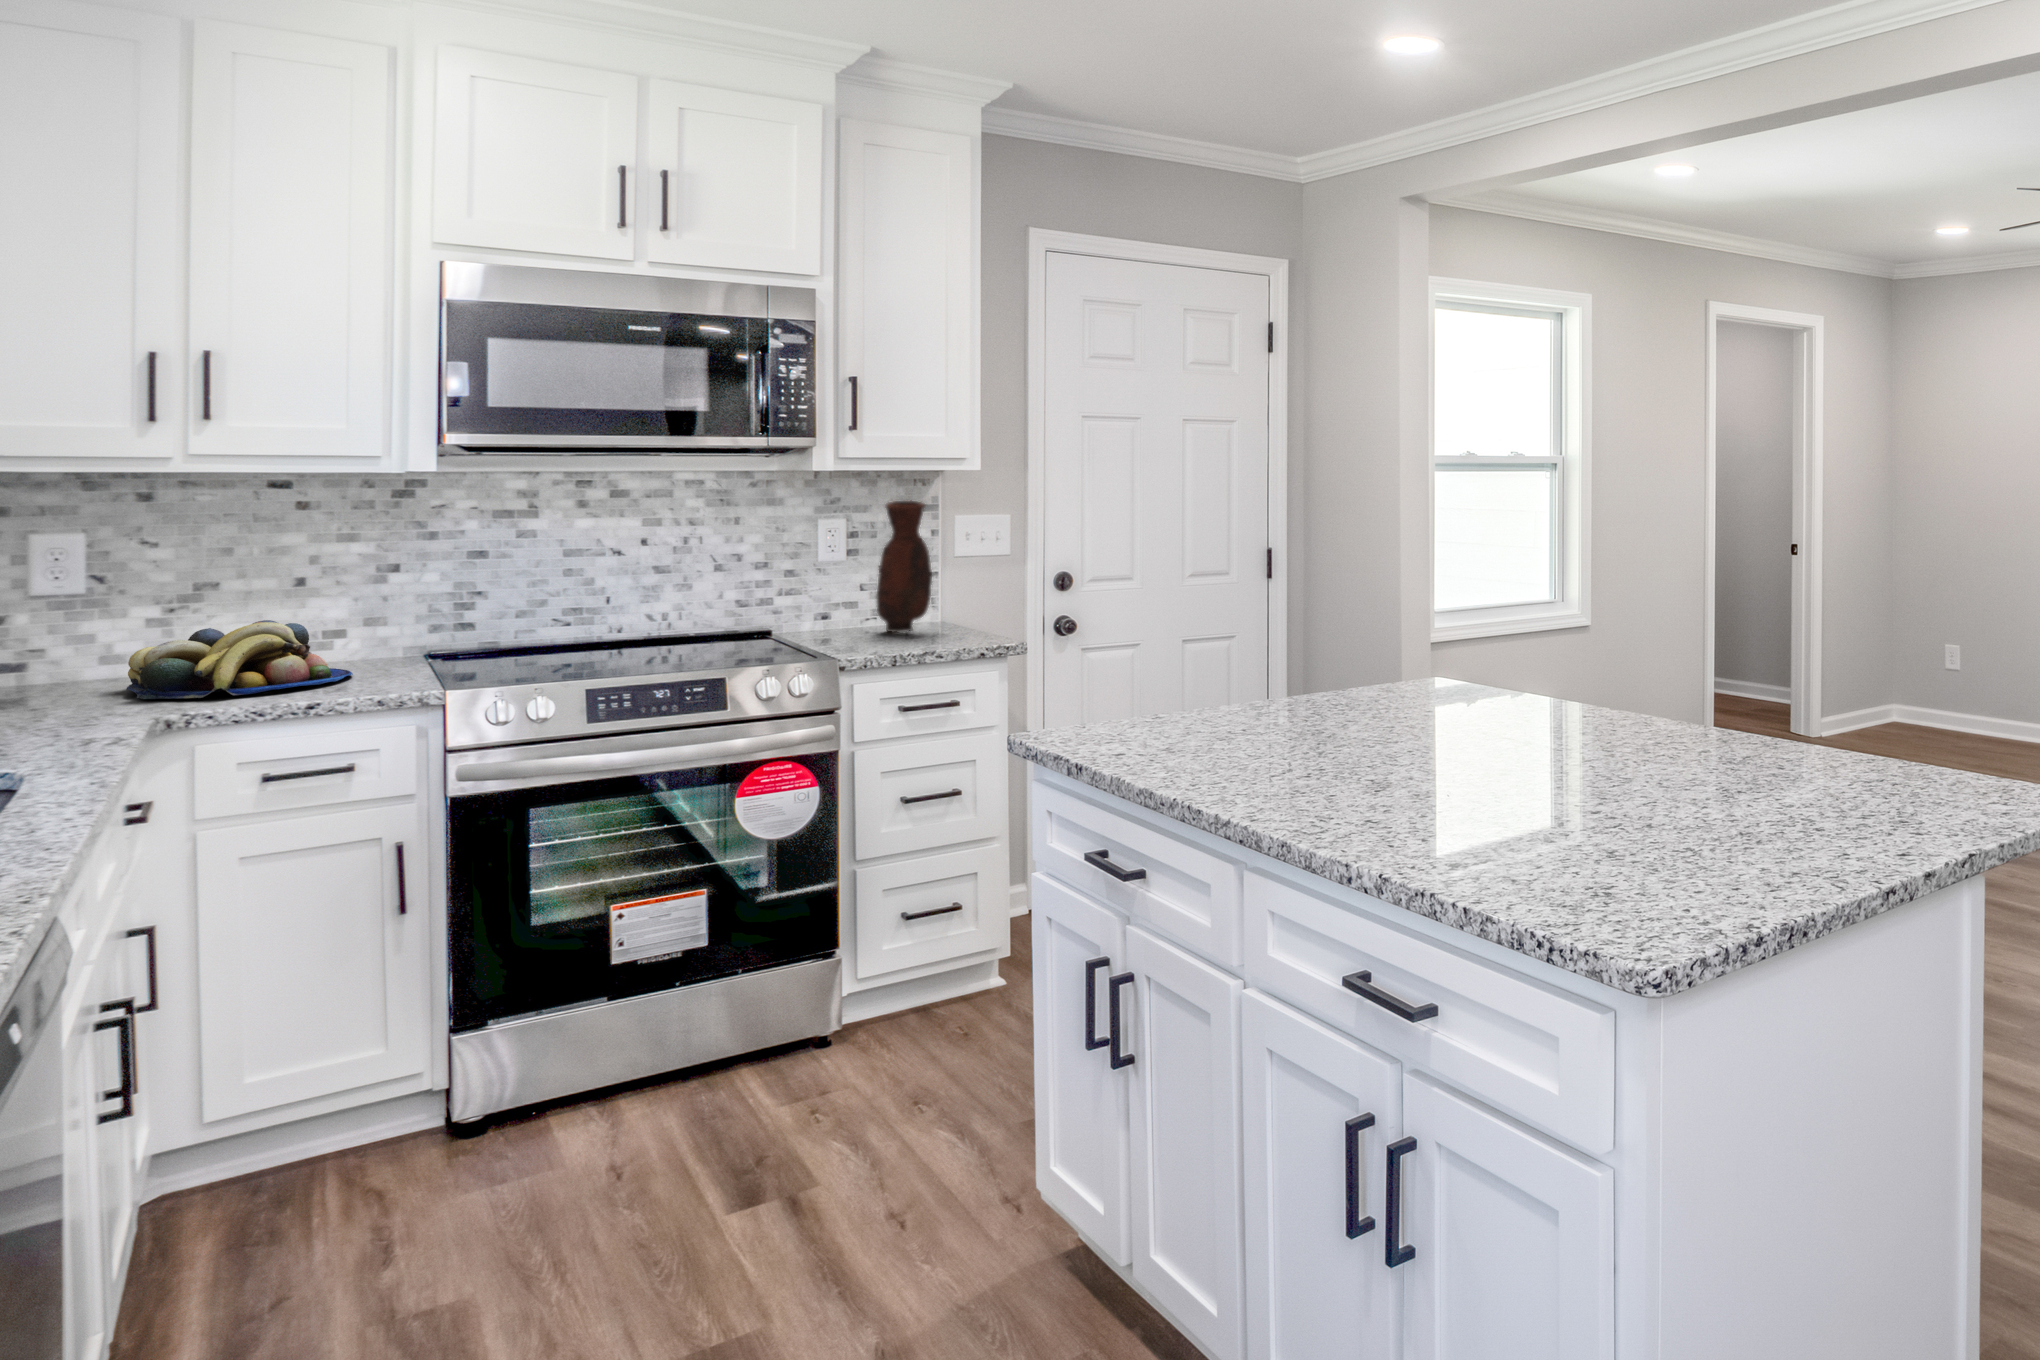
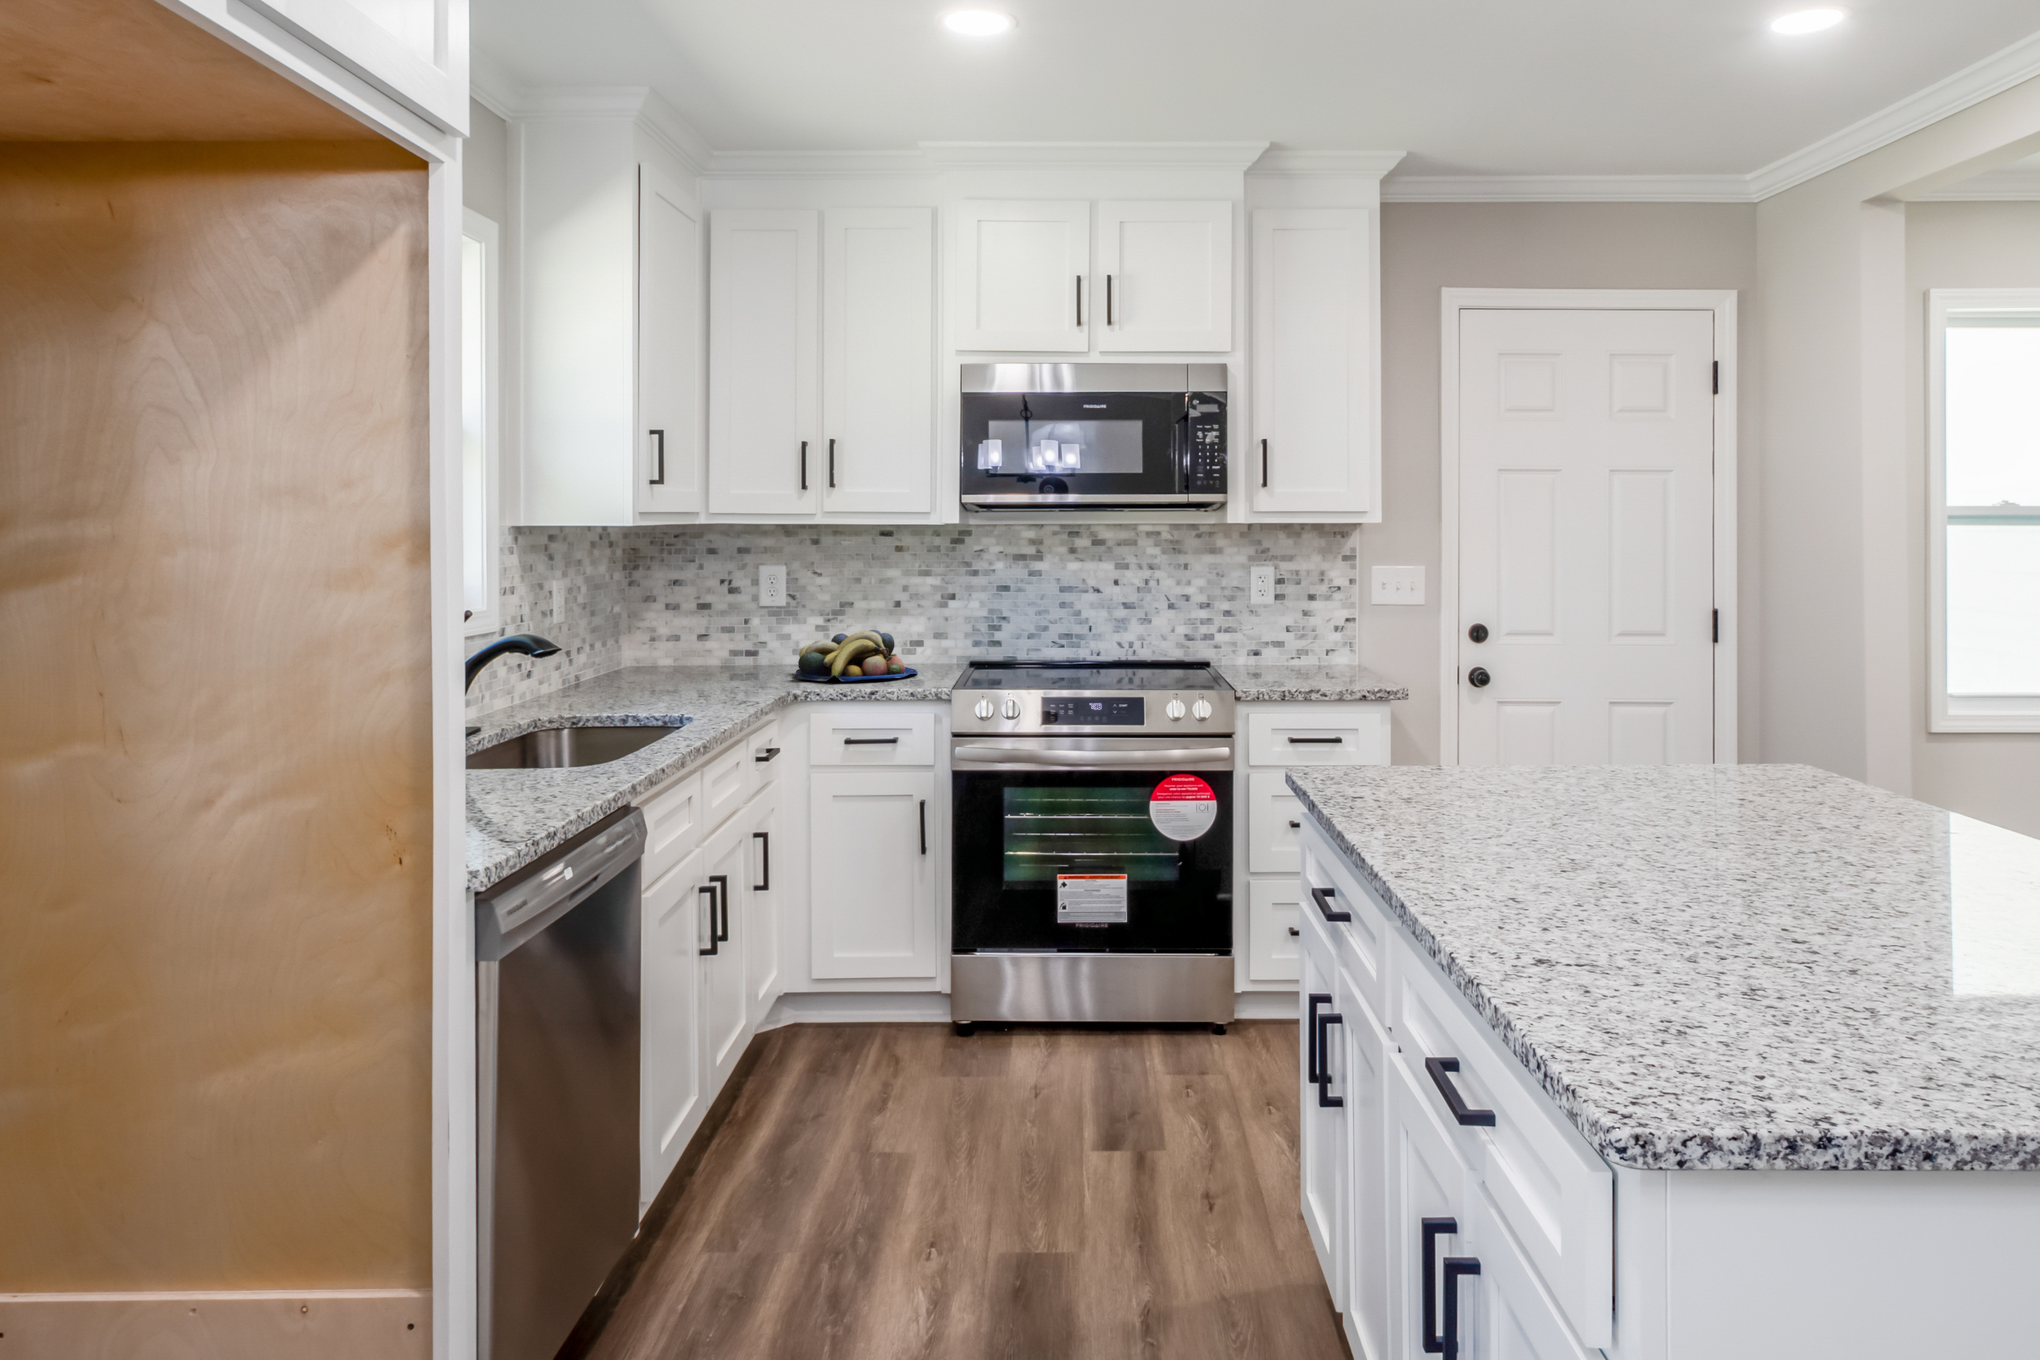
vase: present [876,501,932,632] -> none [1290,550,1338,673]

